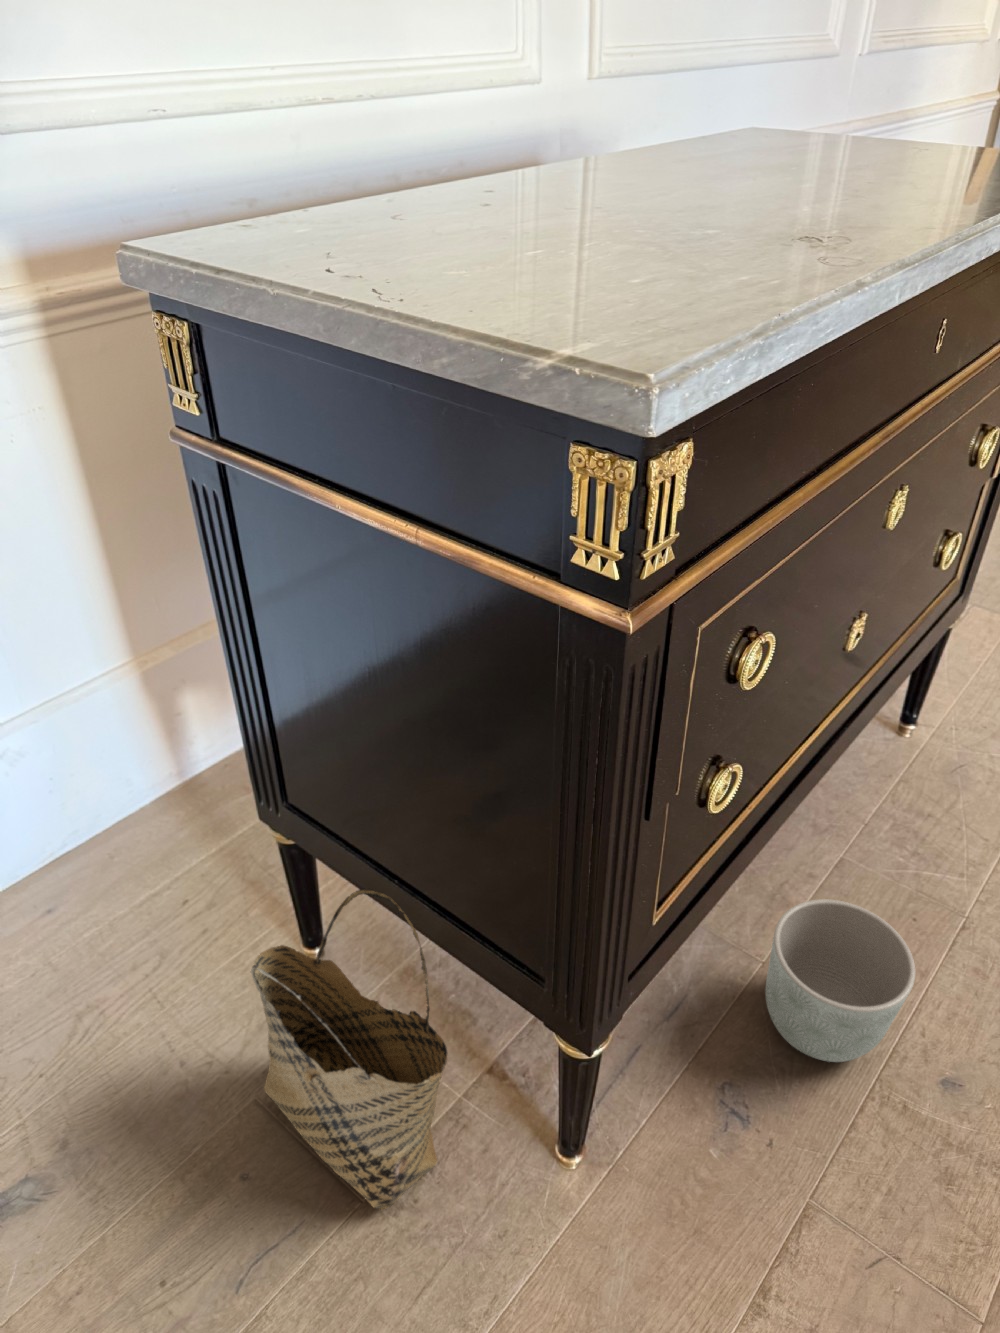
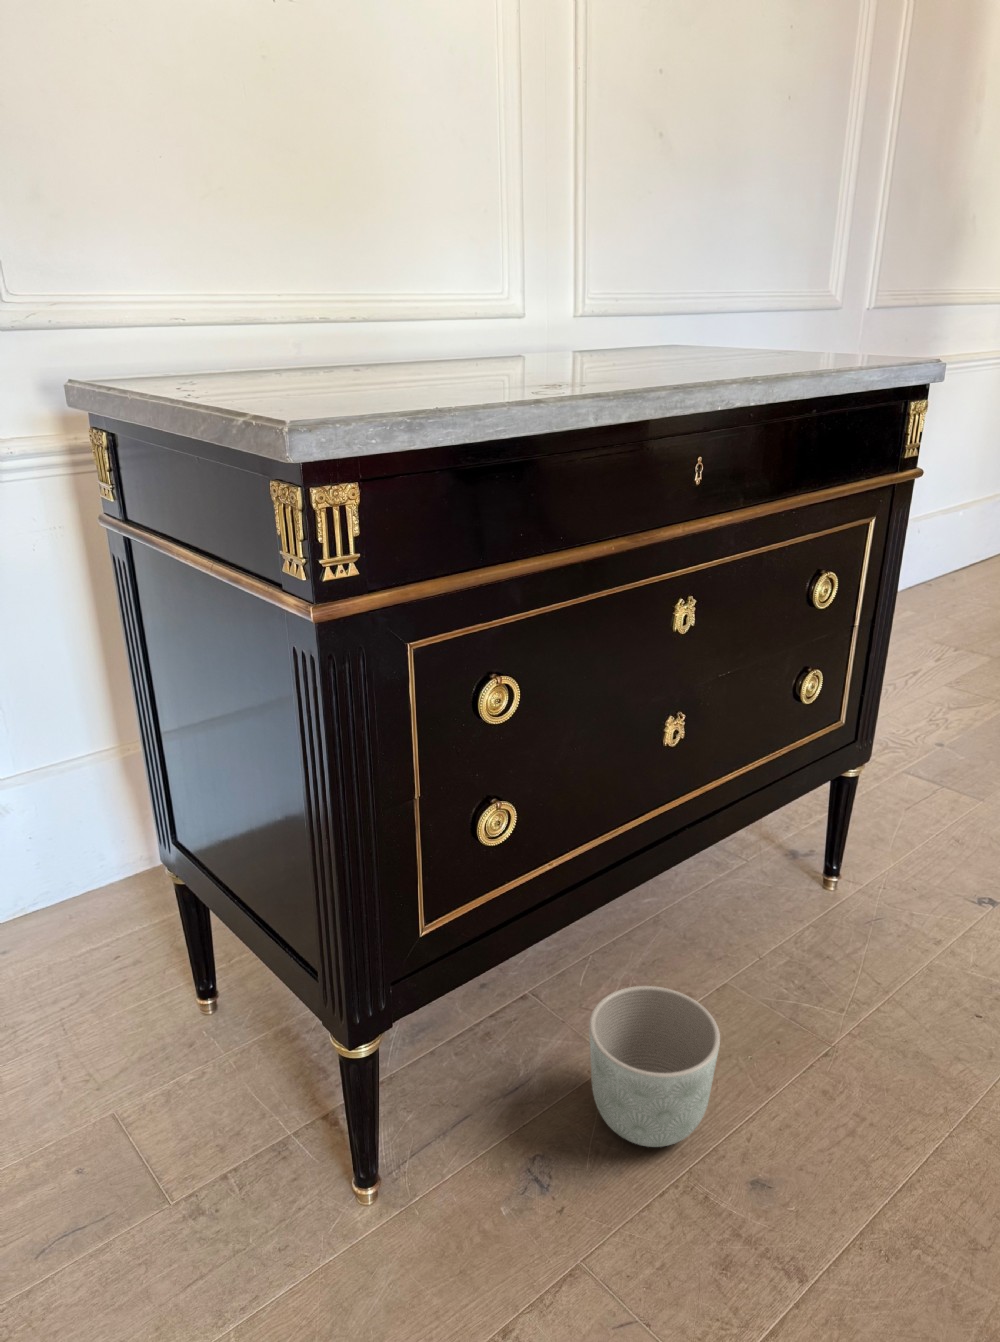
woven basket: present [251,888,447,1209] -> none [87,898,247,1209]

